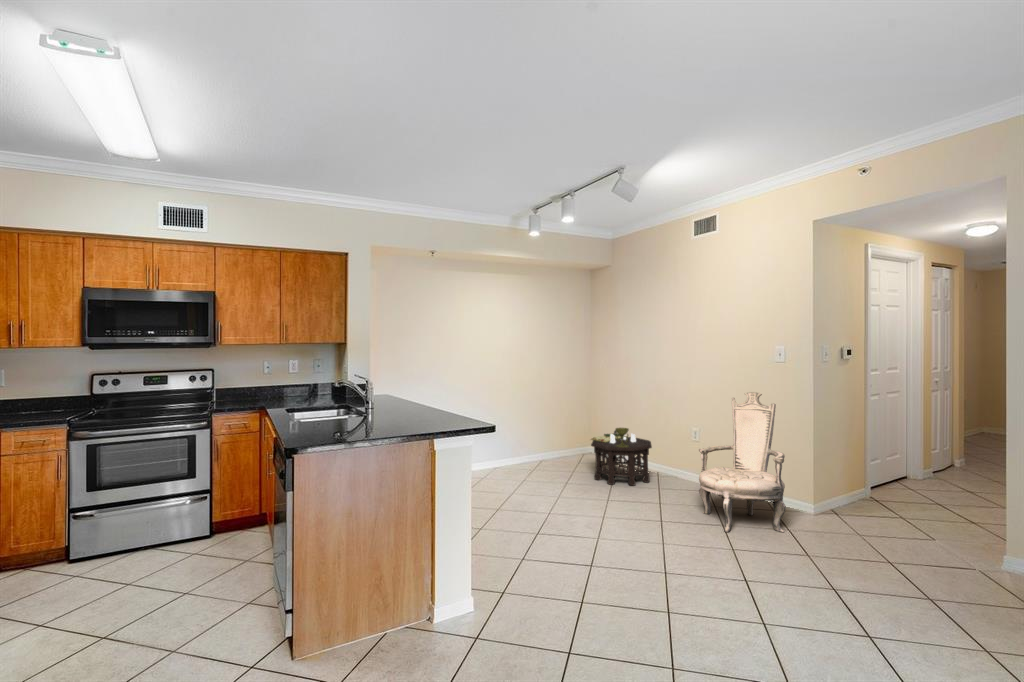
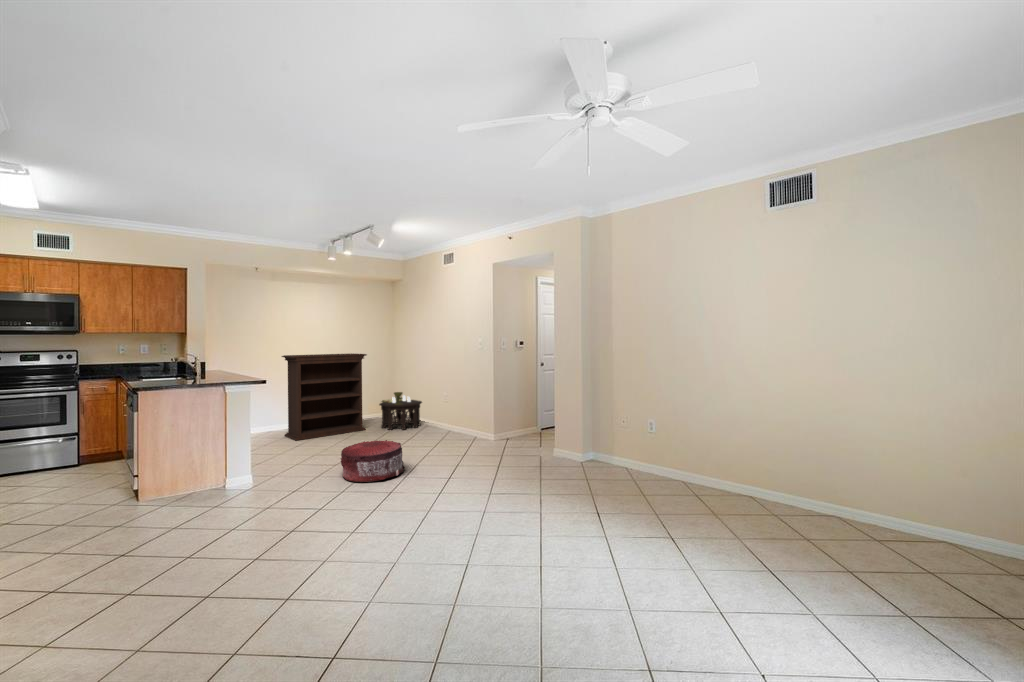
bookshelf: none [462,371,576,501] -> present [282,353,367,440]
armchair: present [699,392,786,532] -> none [428,366,477,446]
pouf: none [624,537,747,644] -> present [341,440,404,482]

